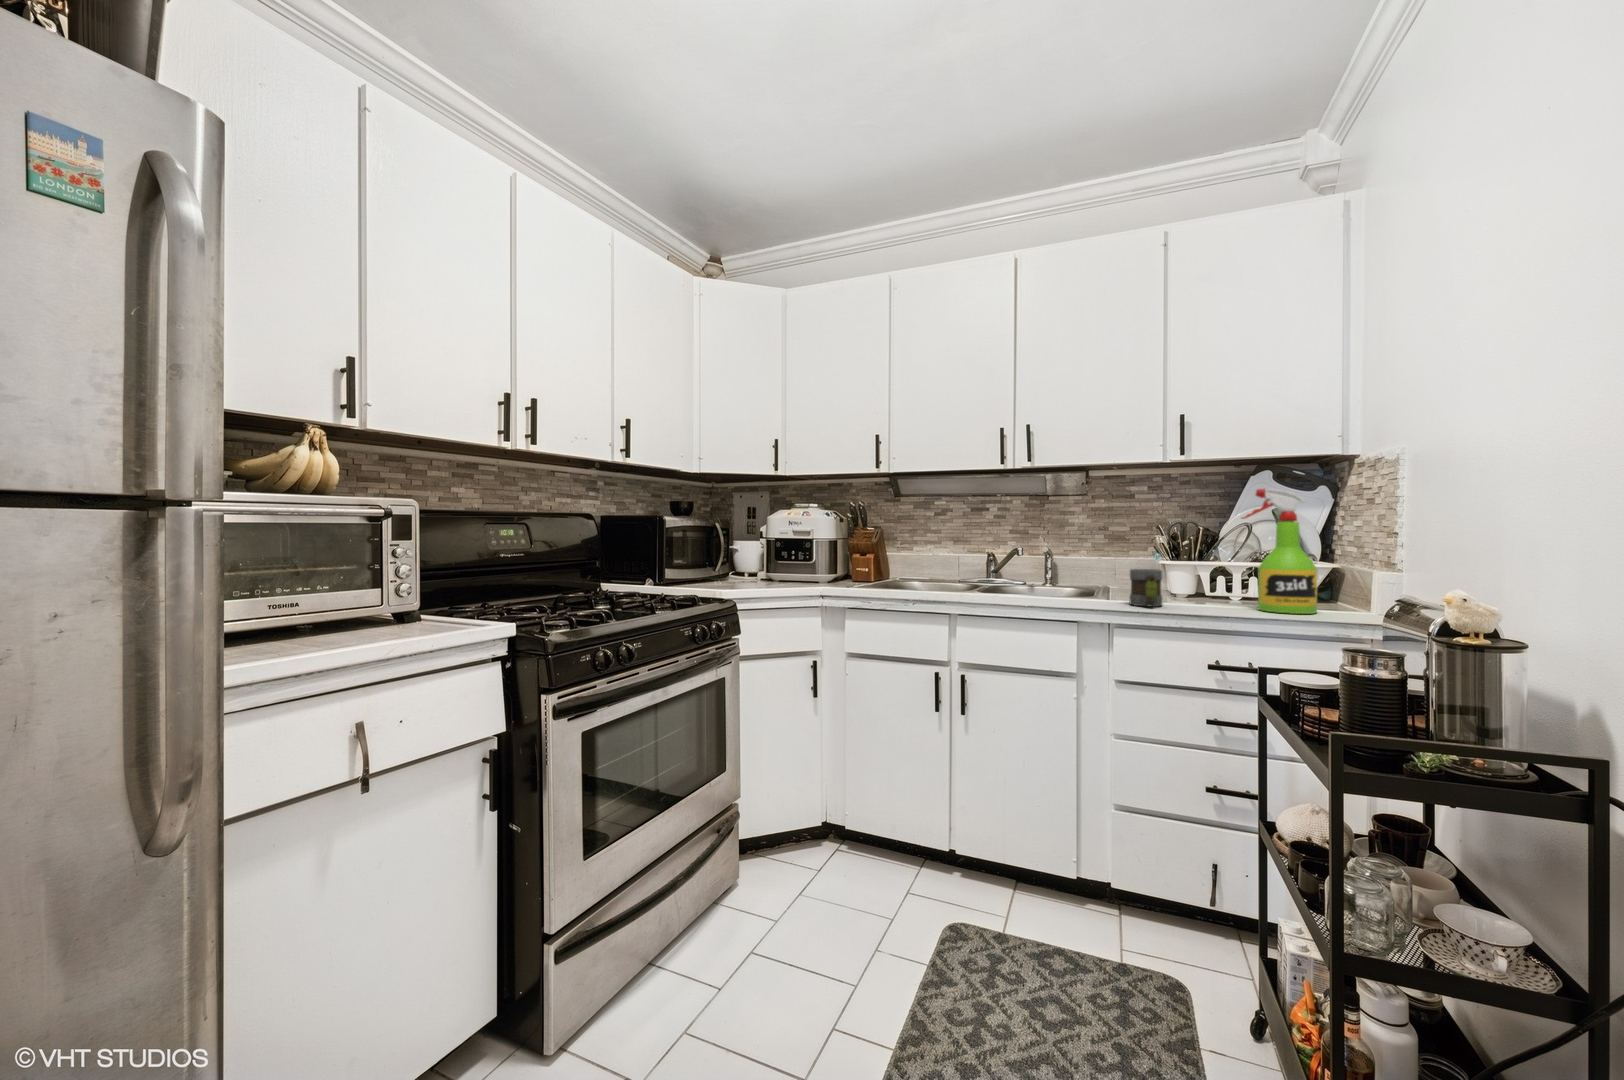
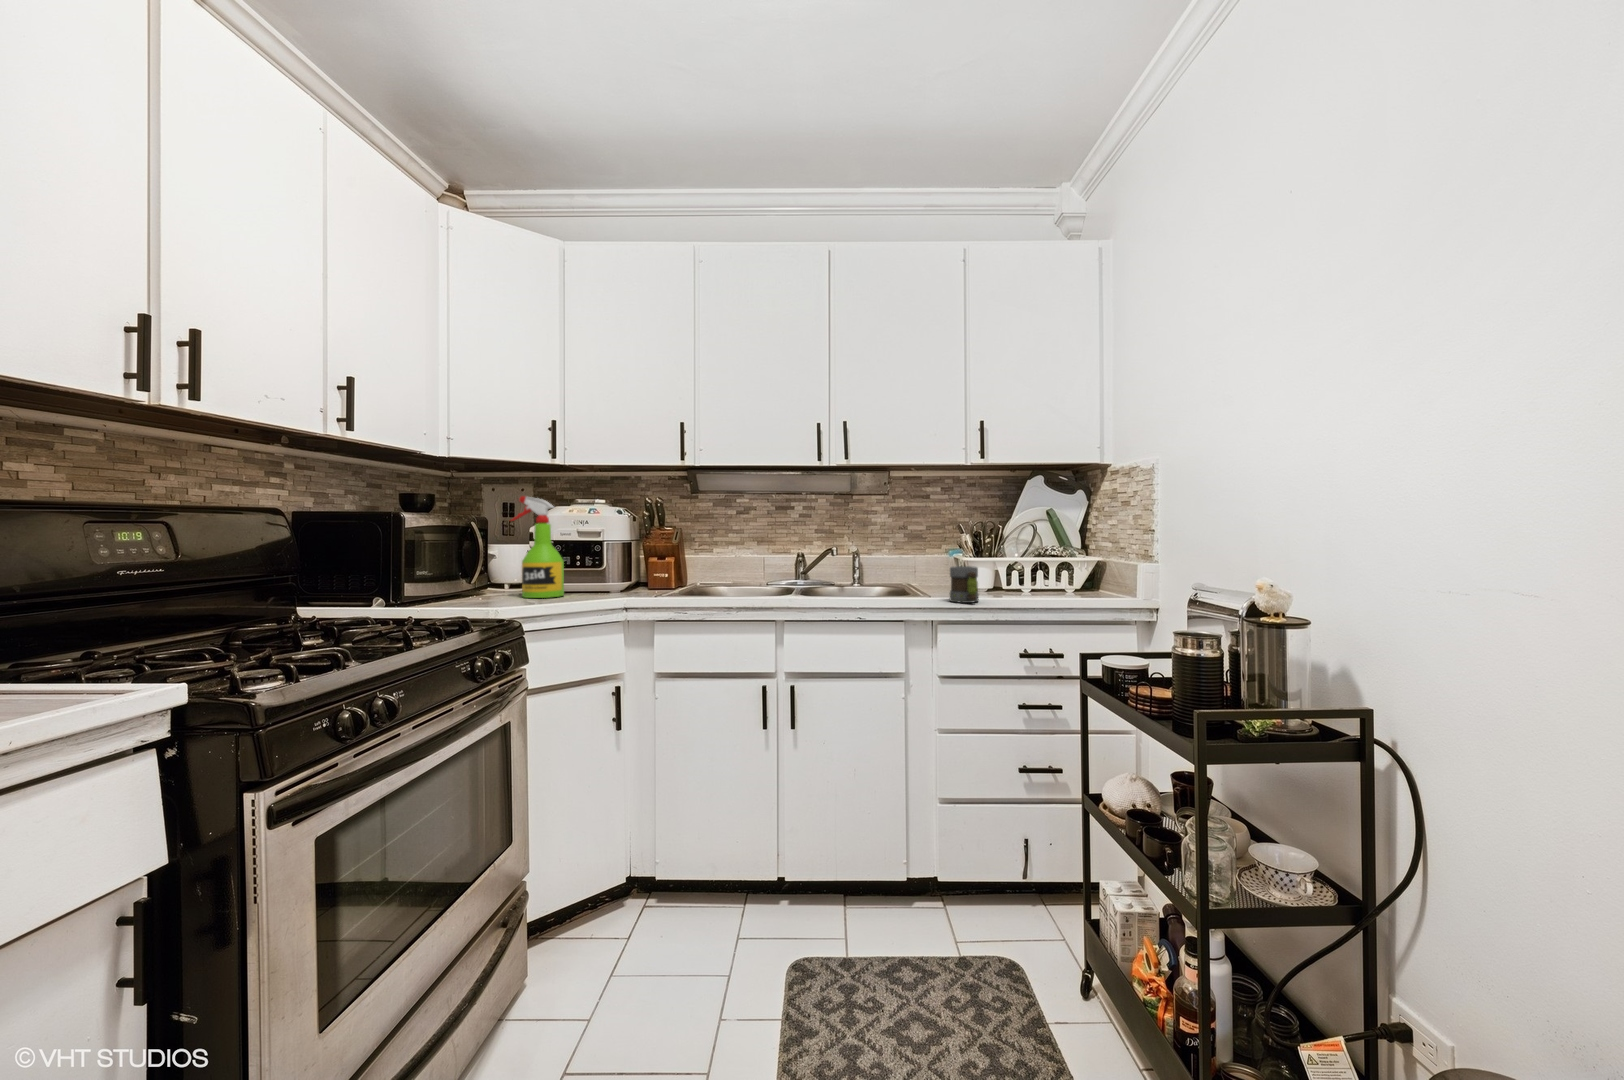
spray bottle: present [1242,489,1317,614] -> present [511,496,564,598]

